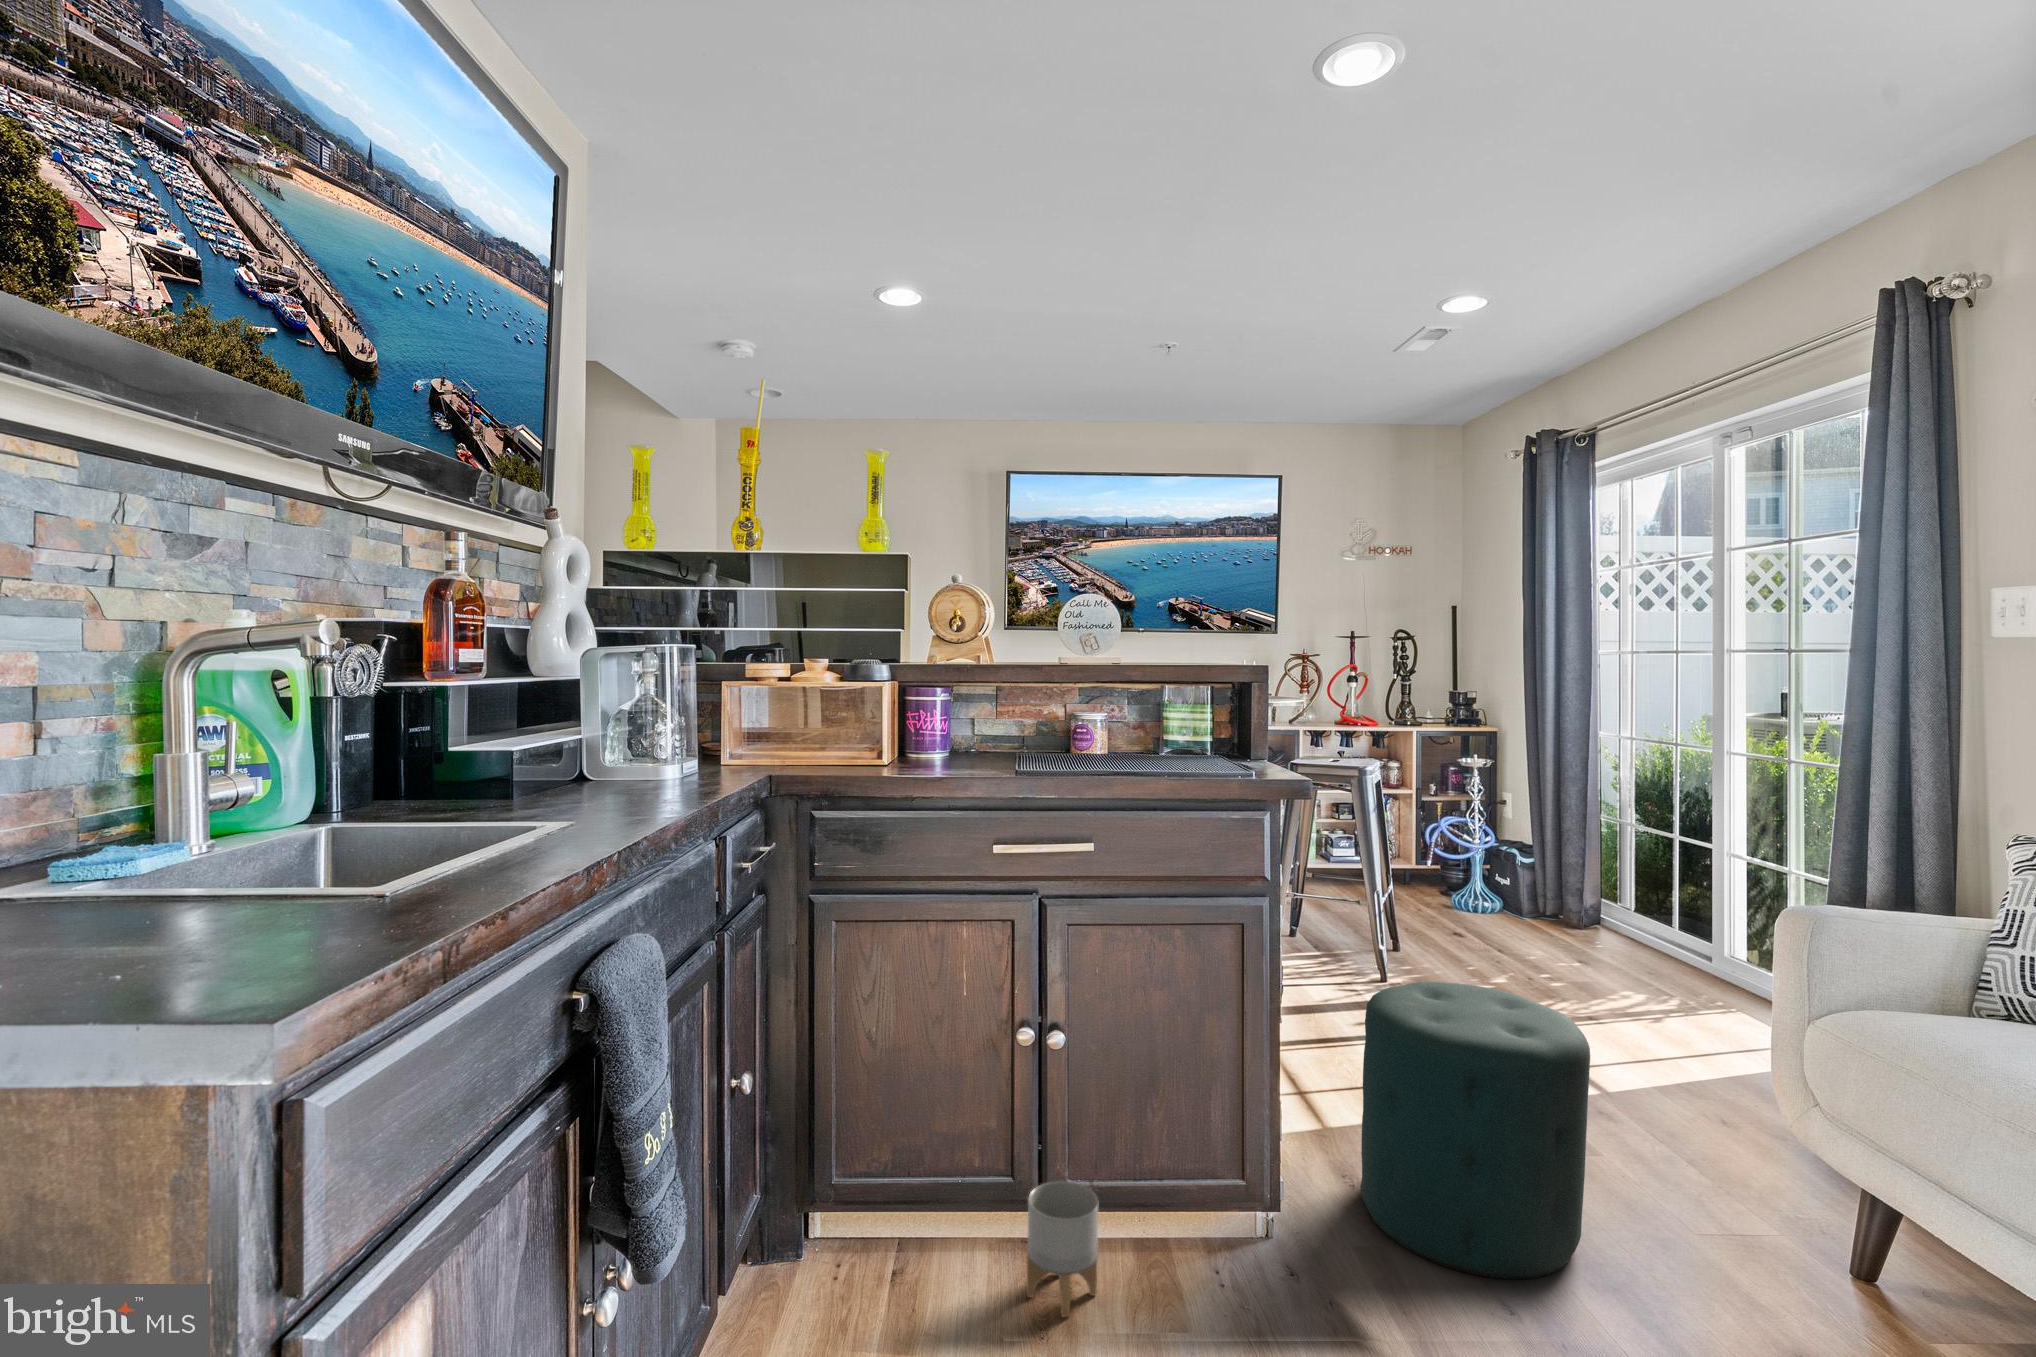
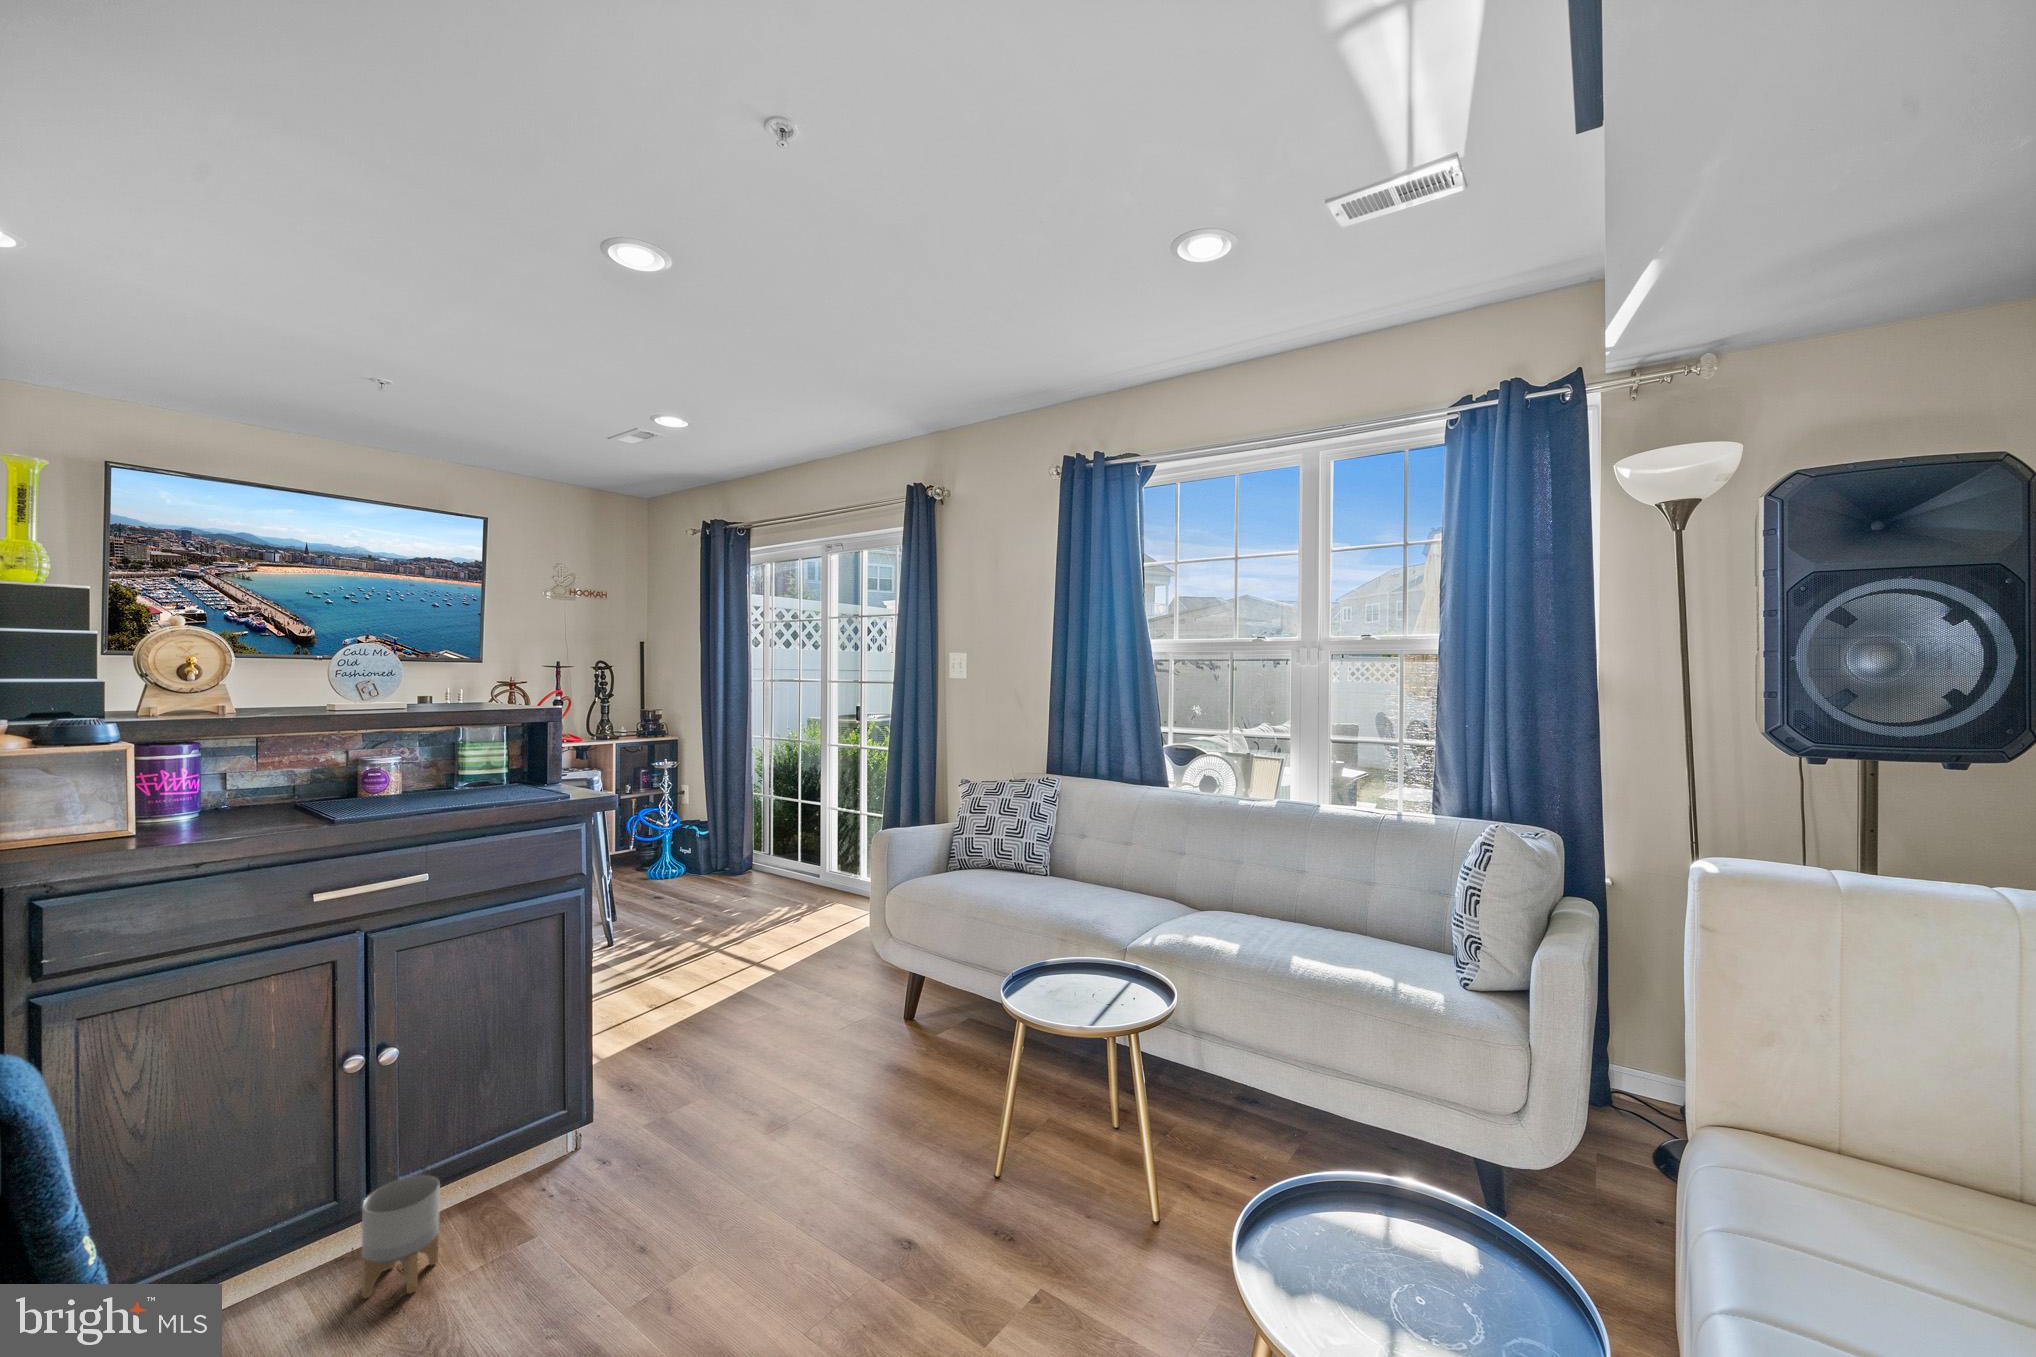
ottoman: present [1361,982,1590,1279] -> none [639,921,789,1116]

